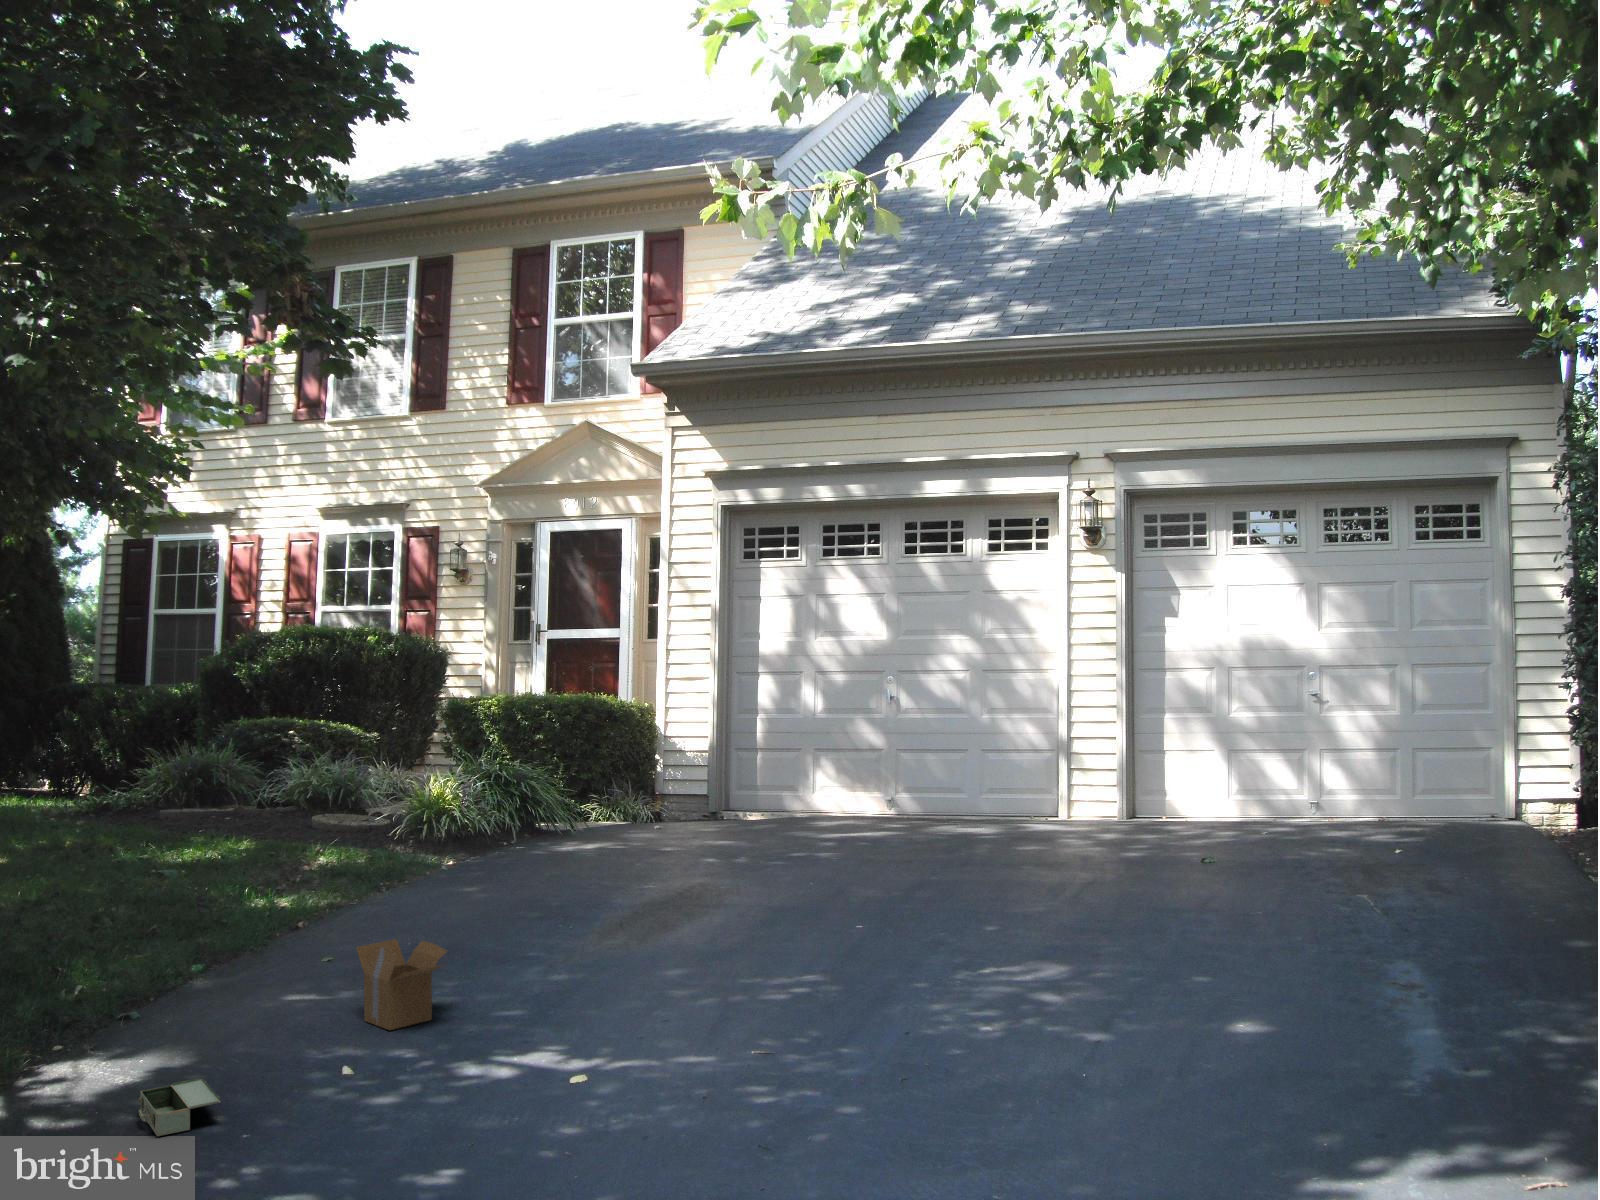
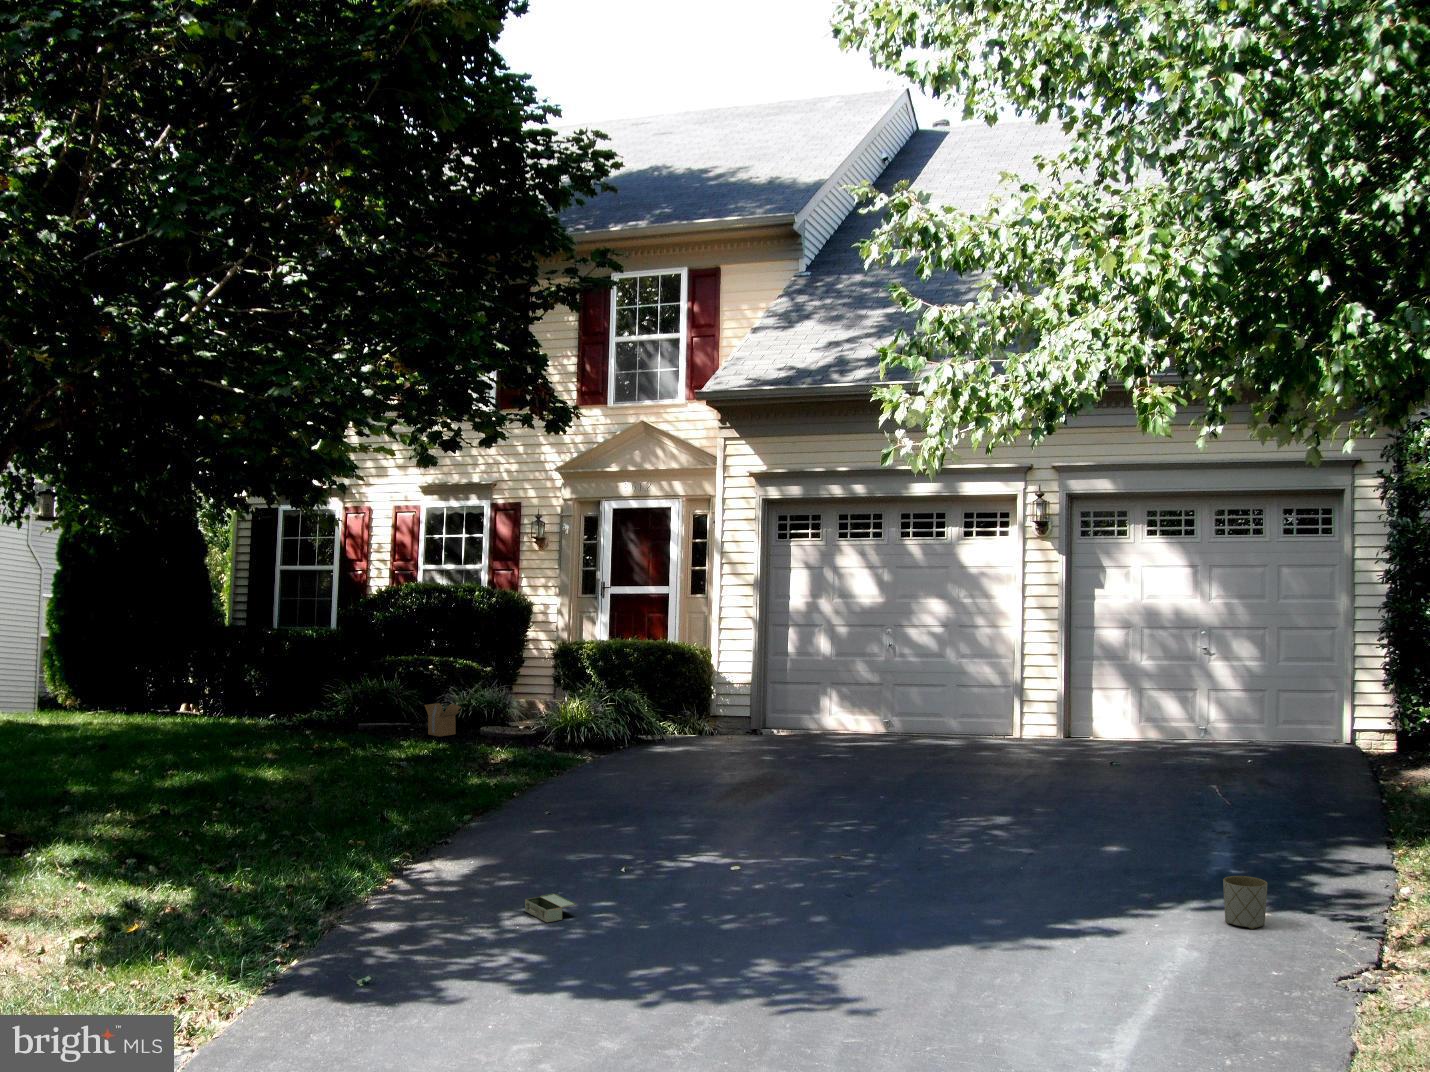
cardboard box: present [356,939,447,1030] -> present [424,703,461,737]
planter: none [1360,1045,1441,1145] -> present [1223,876,1267,929]

